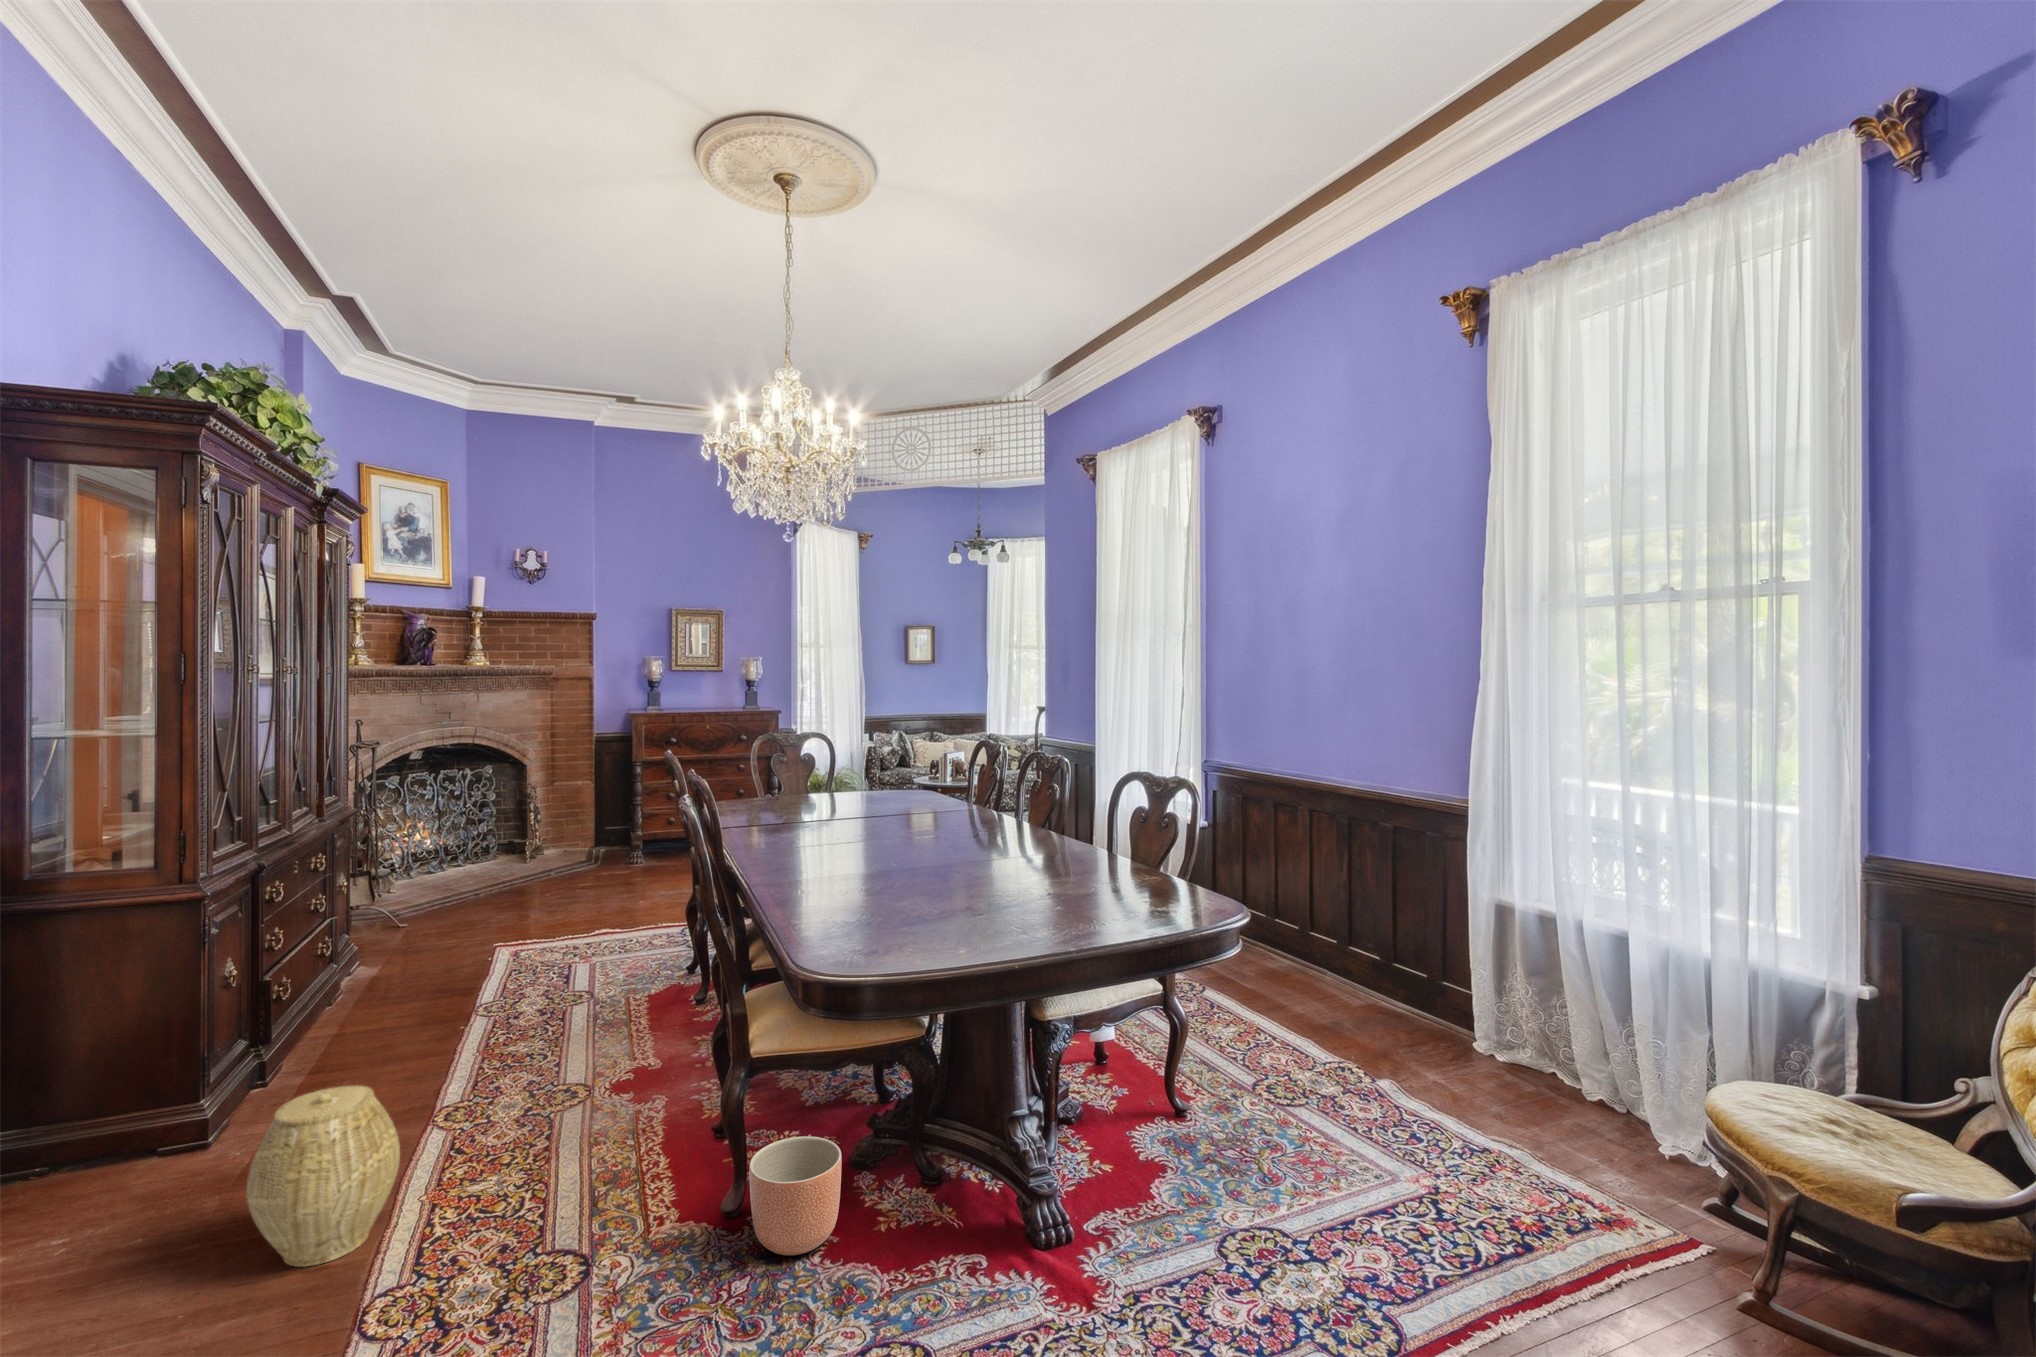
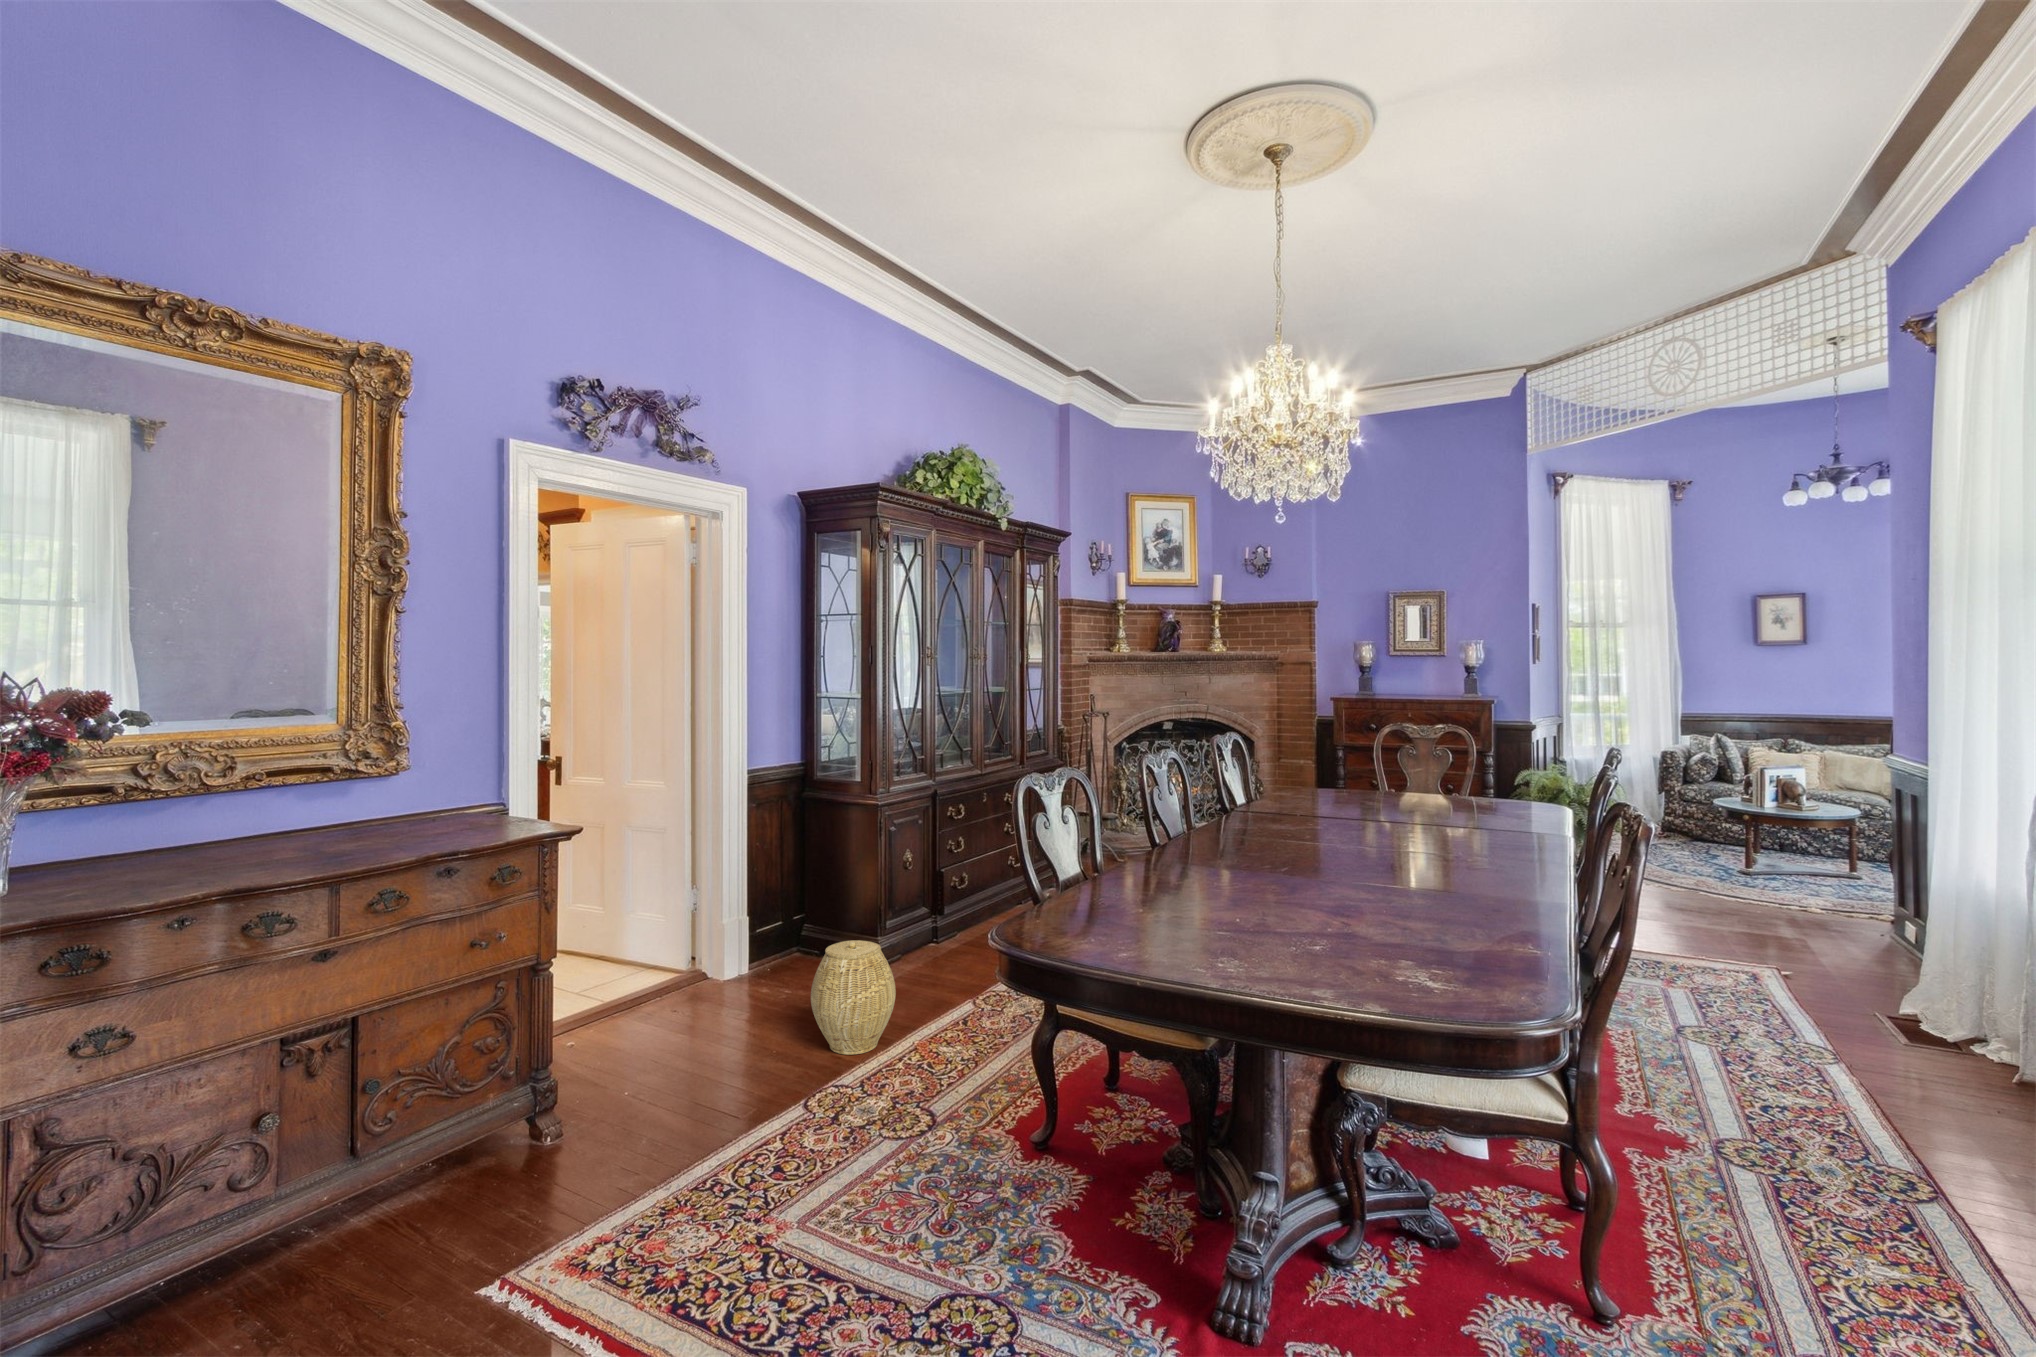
planter: present [749,1136,842,1256] -> none [1011,1094,1095,1203]

